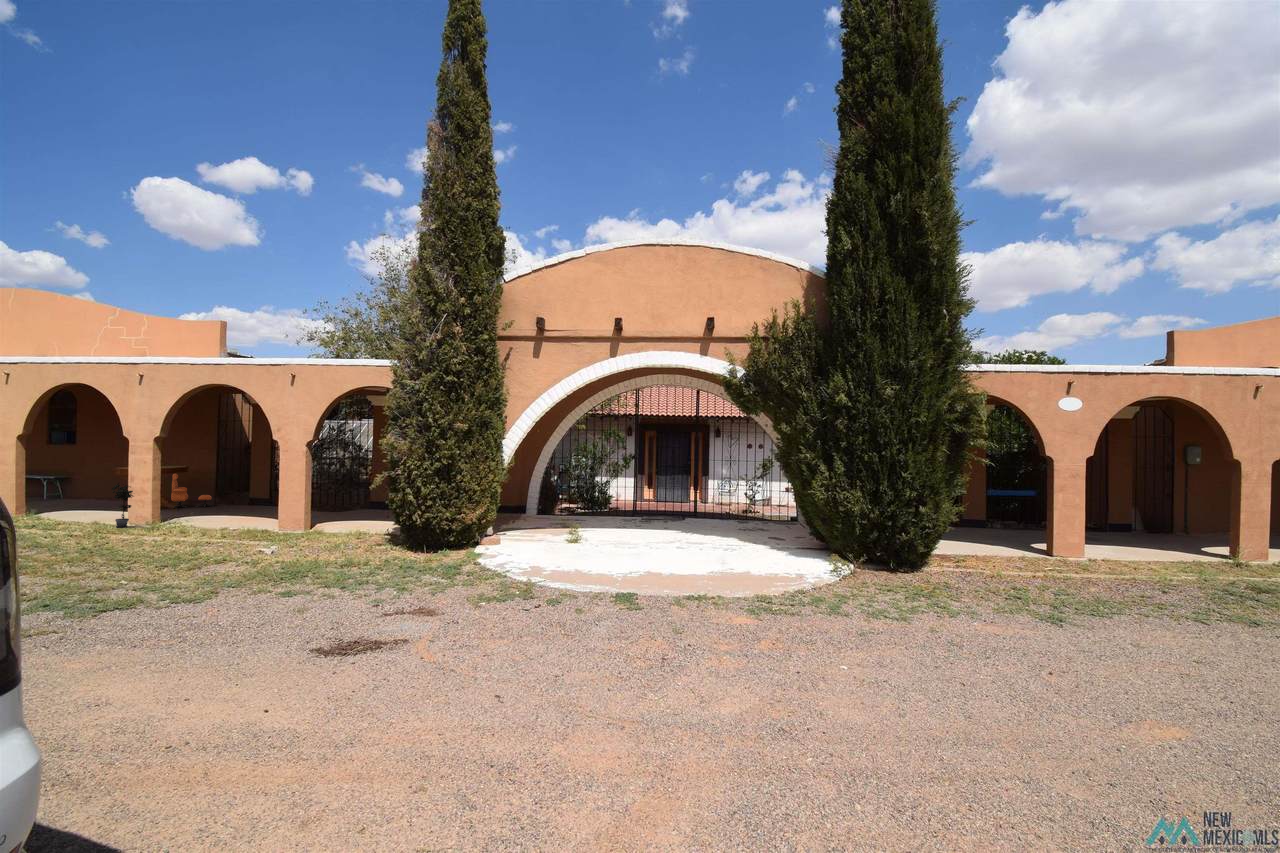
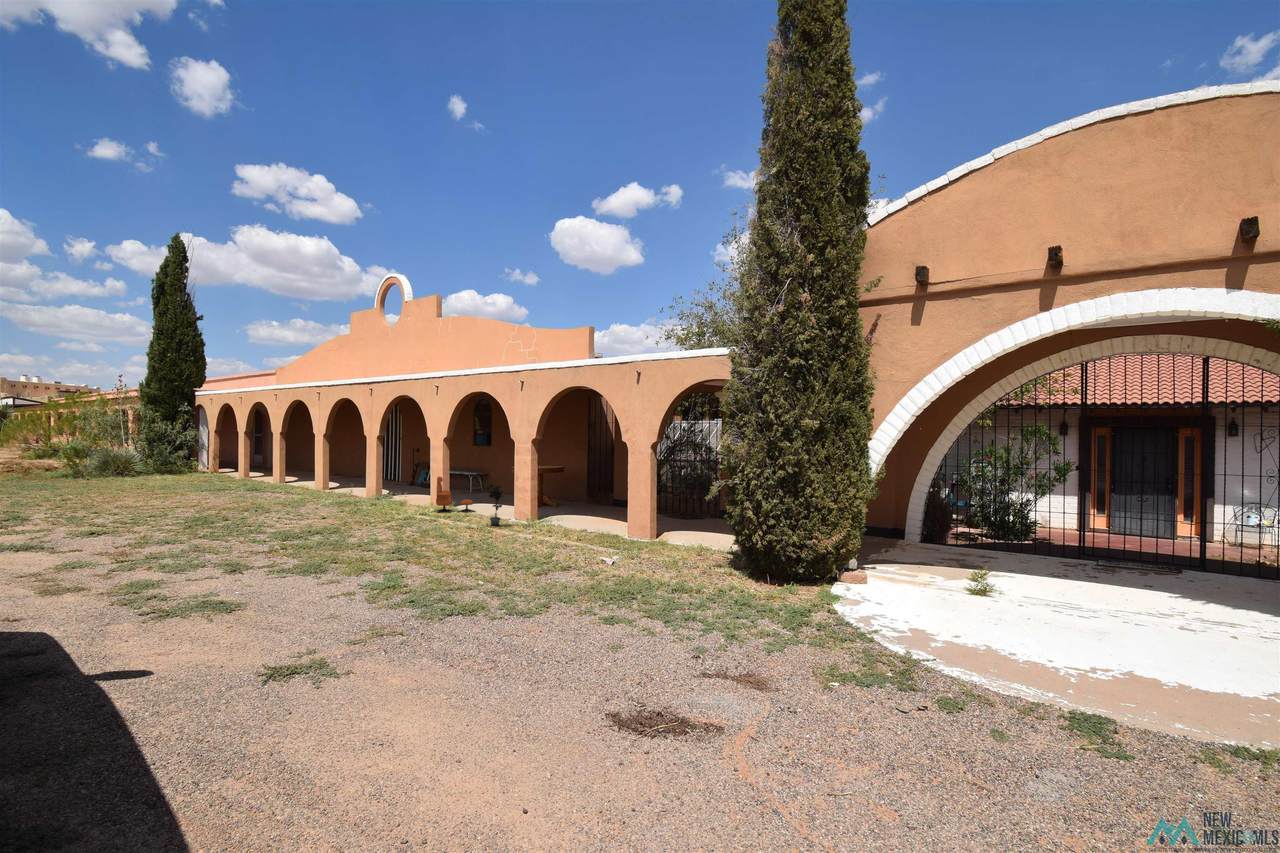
lounge chair: present [171,474,213,508] -> present [434,476,476,513]

